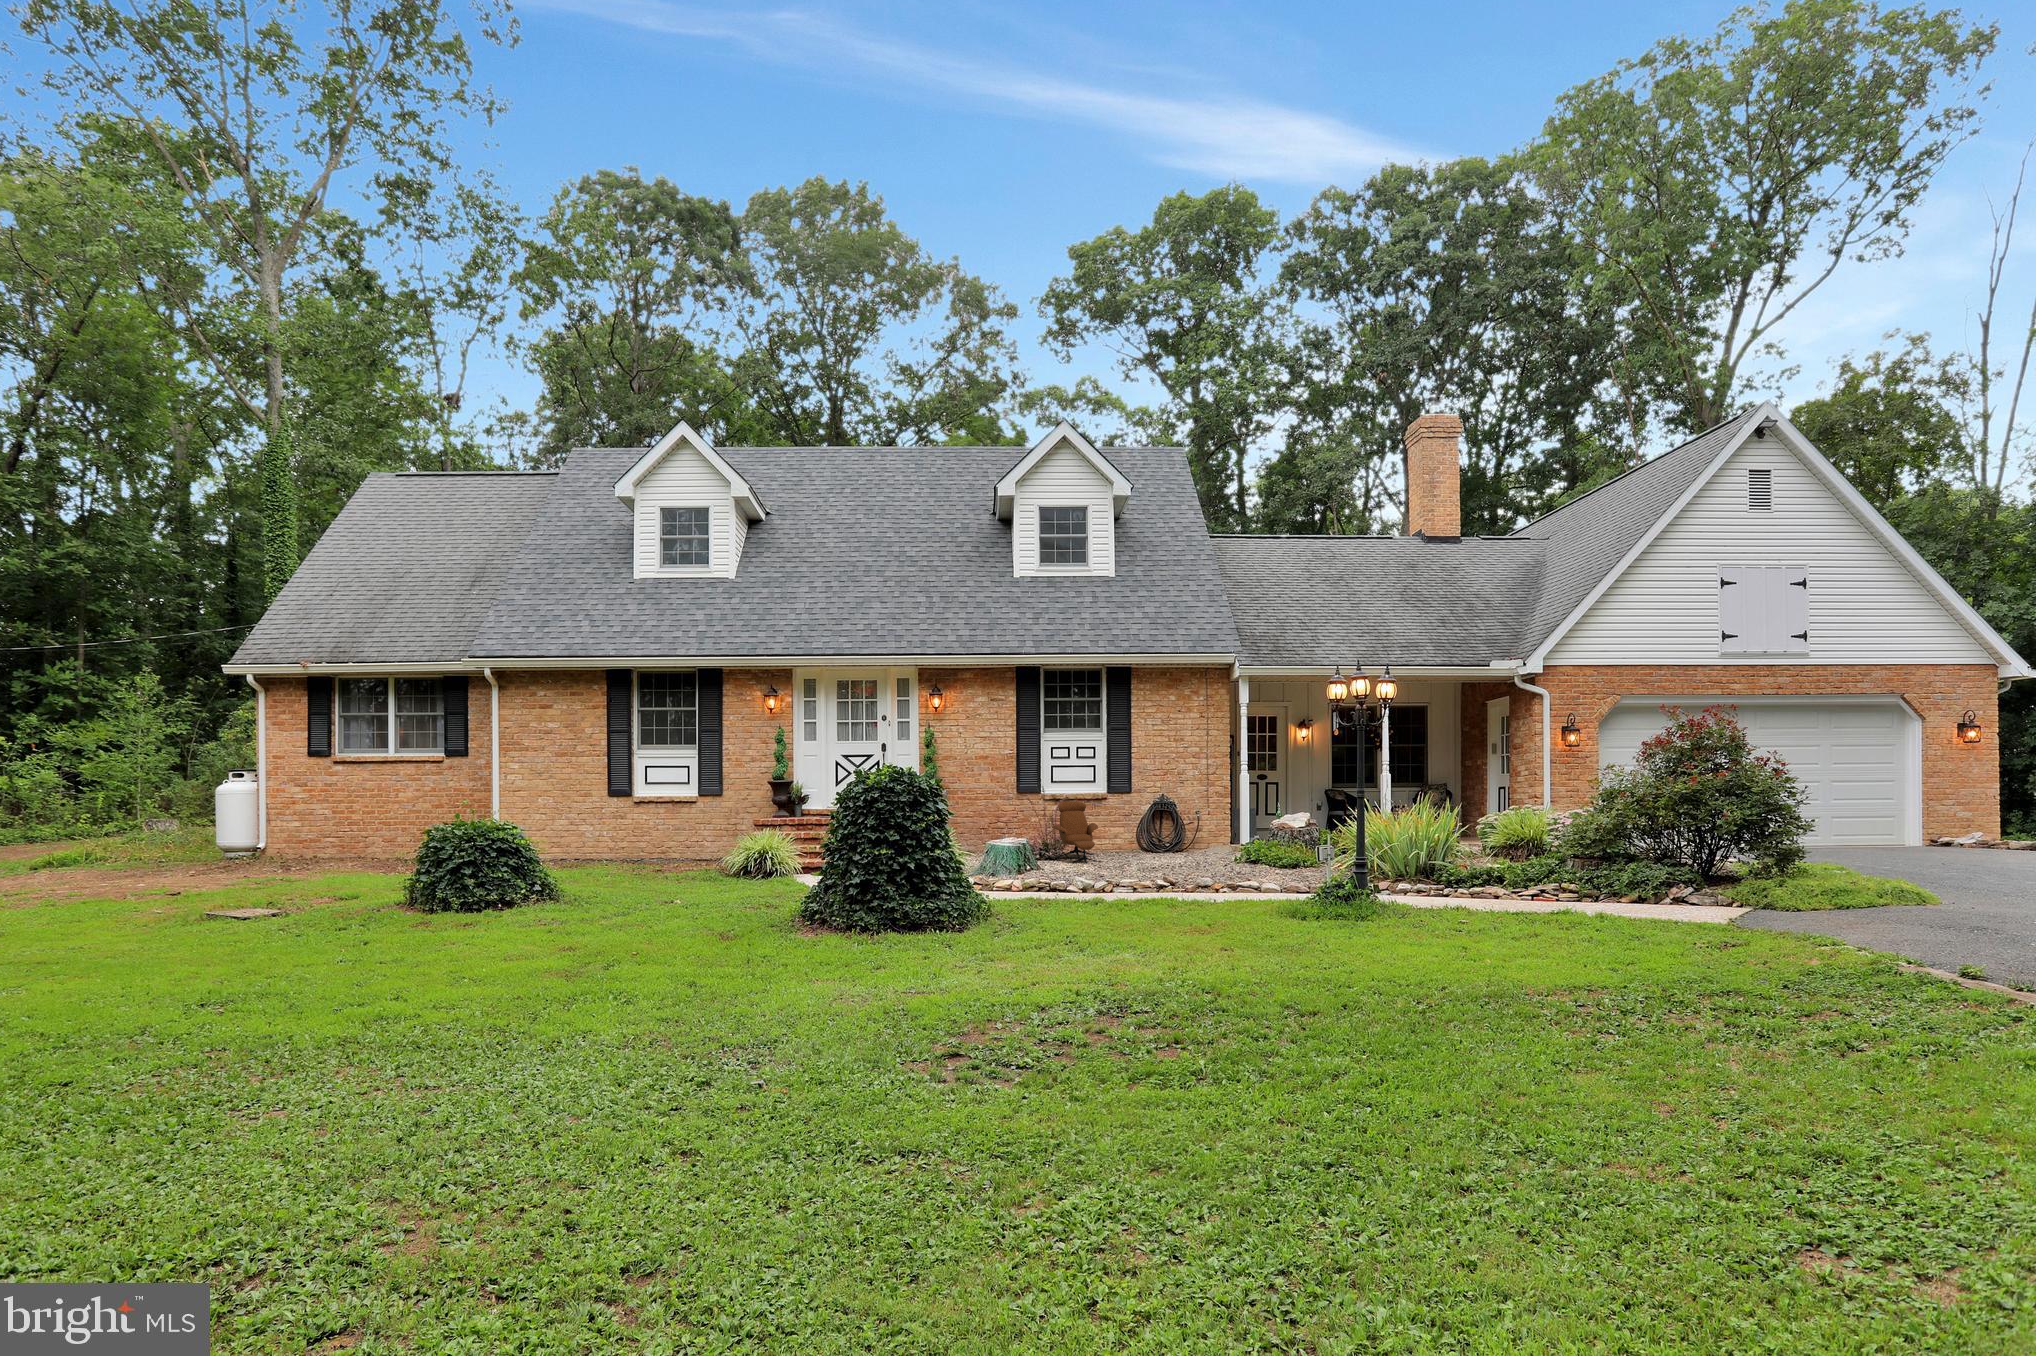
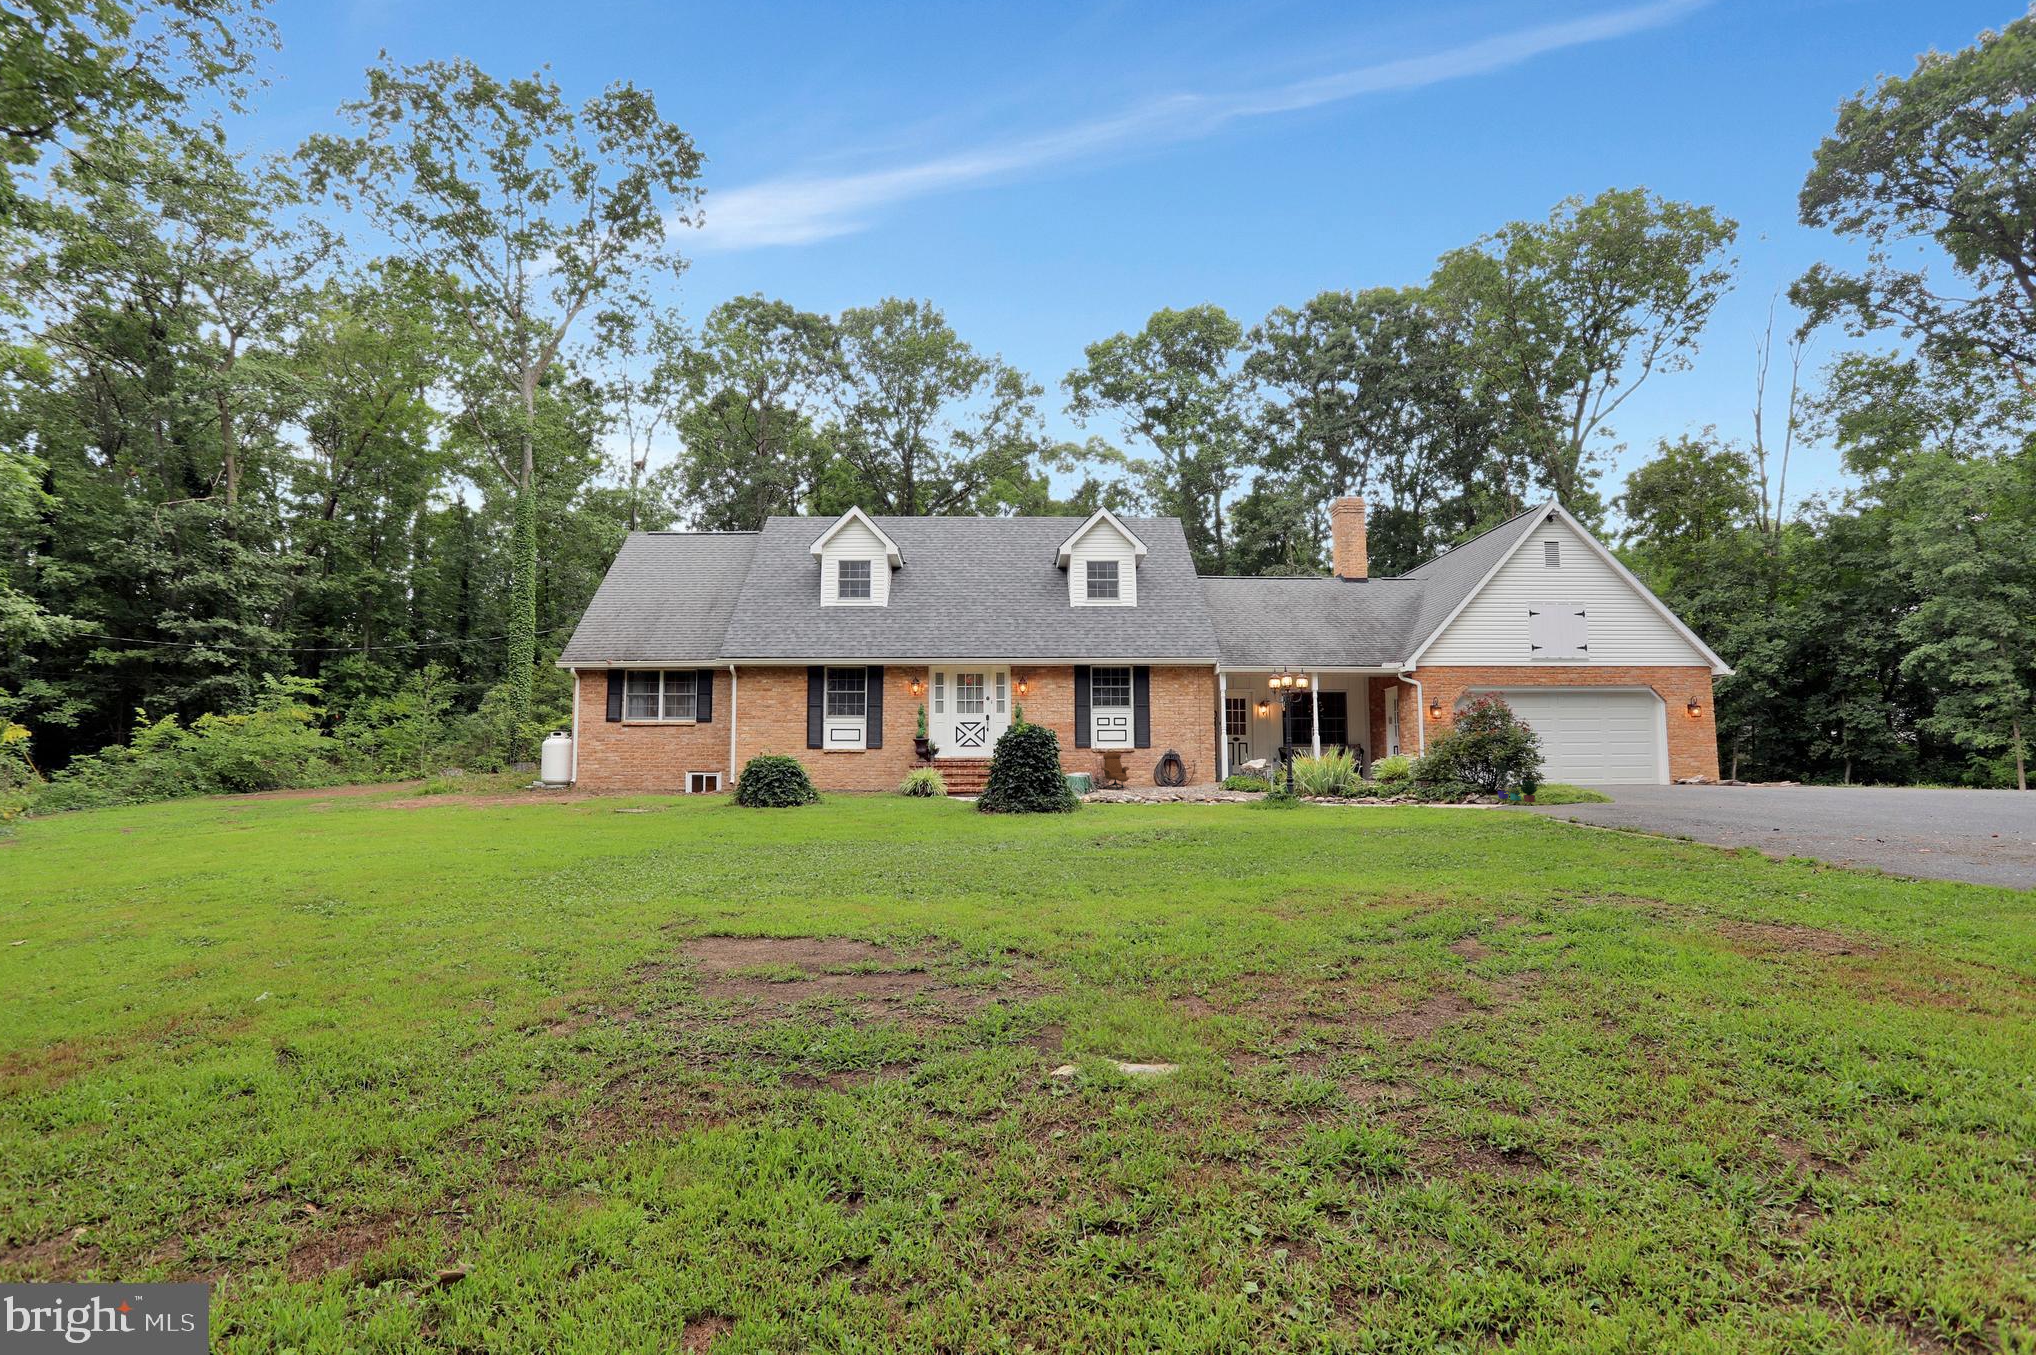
potted plant: none [1715,827,1808,910] -> present [1496,760,1537,802]

